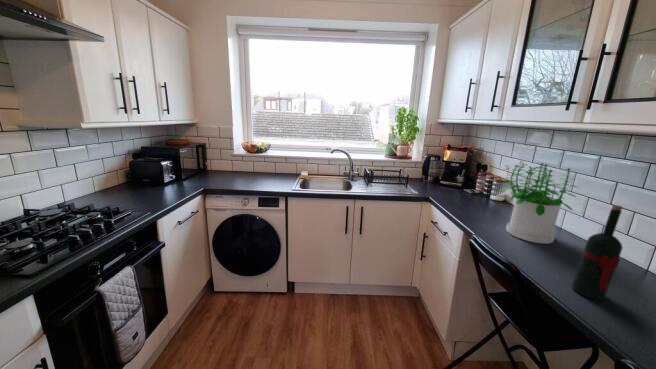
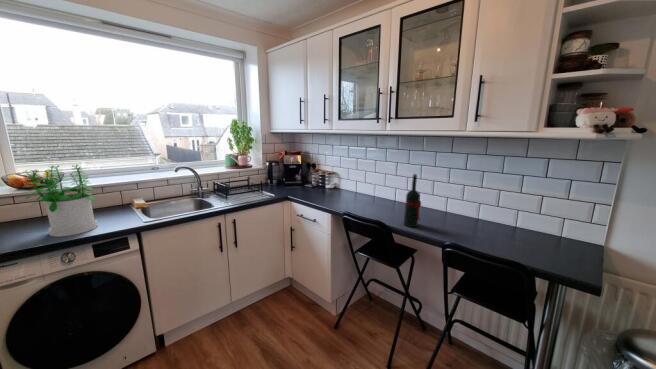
potted plant: present [502,162,577,244] -> present [24,165,98,237]

